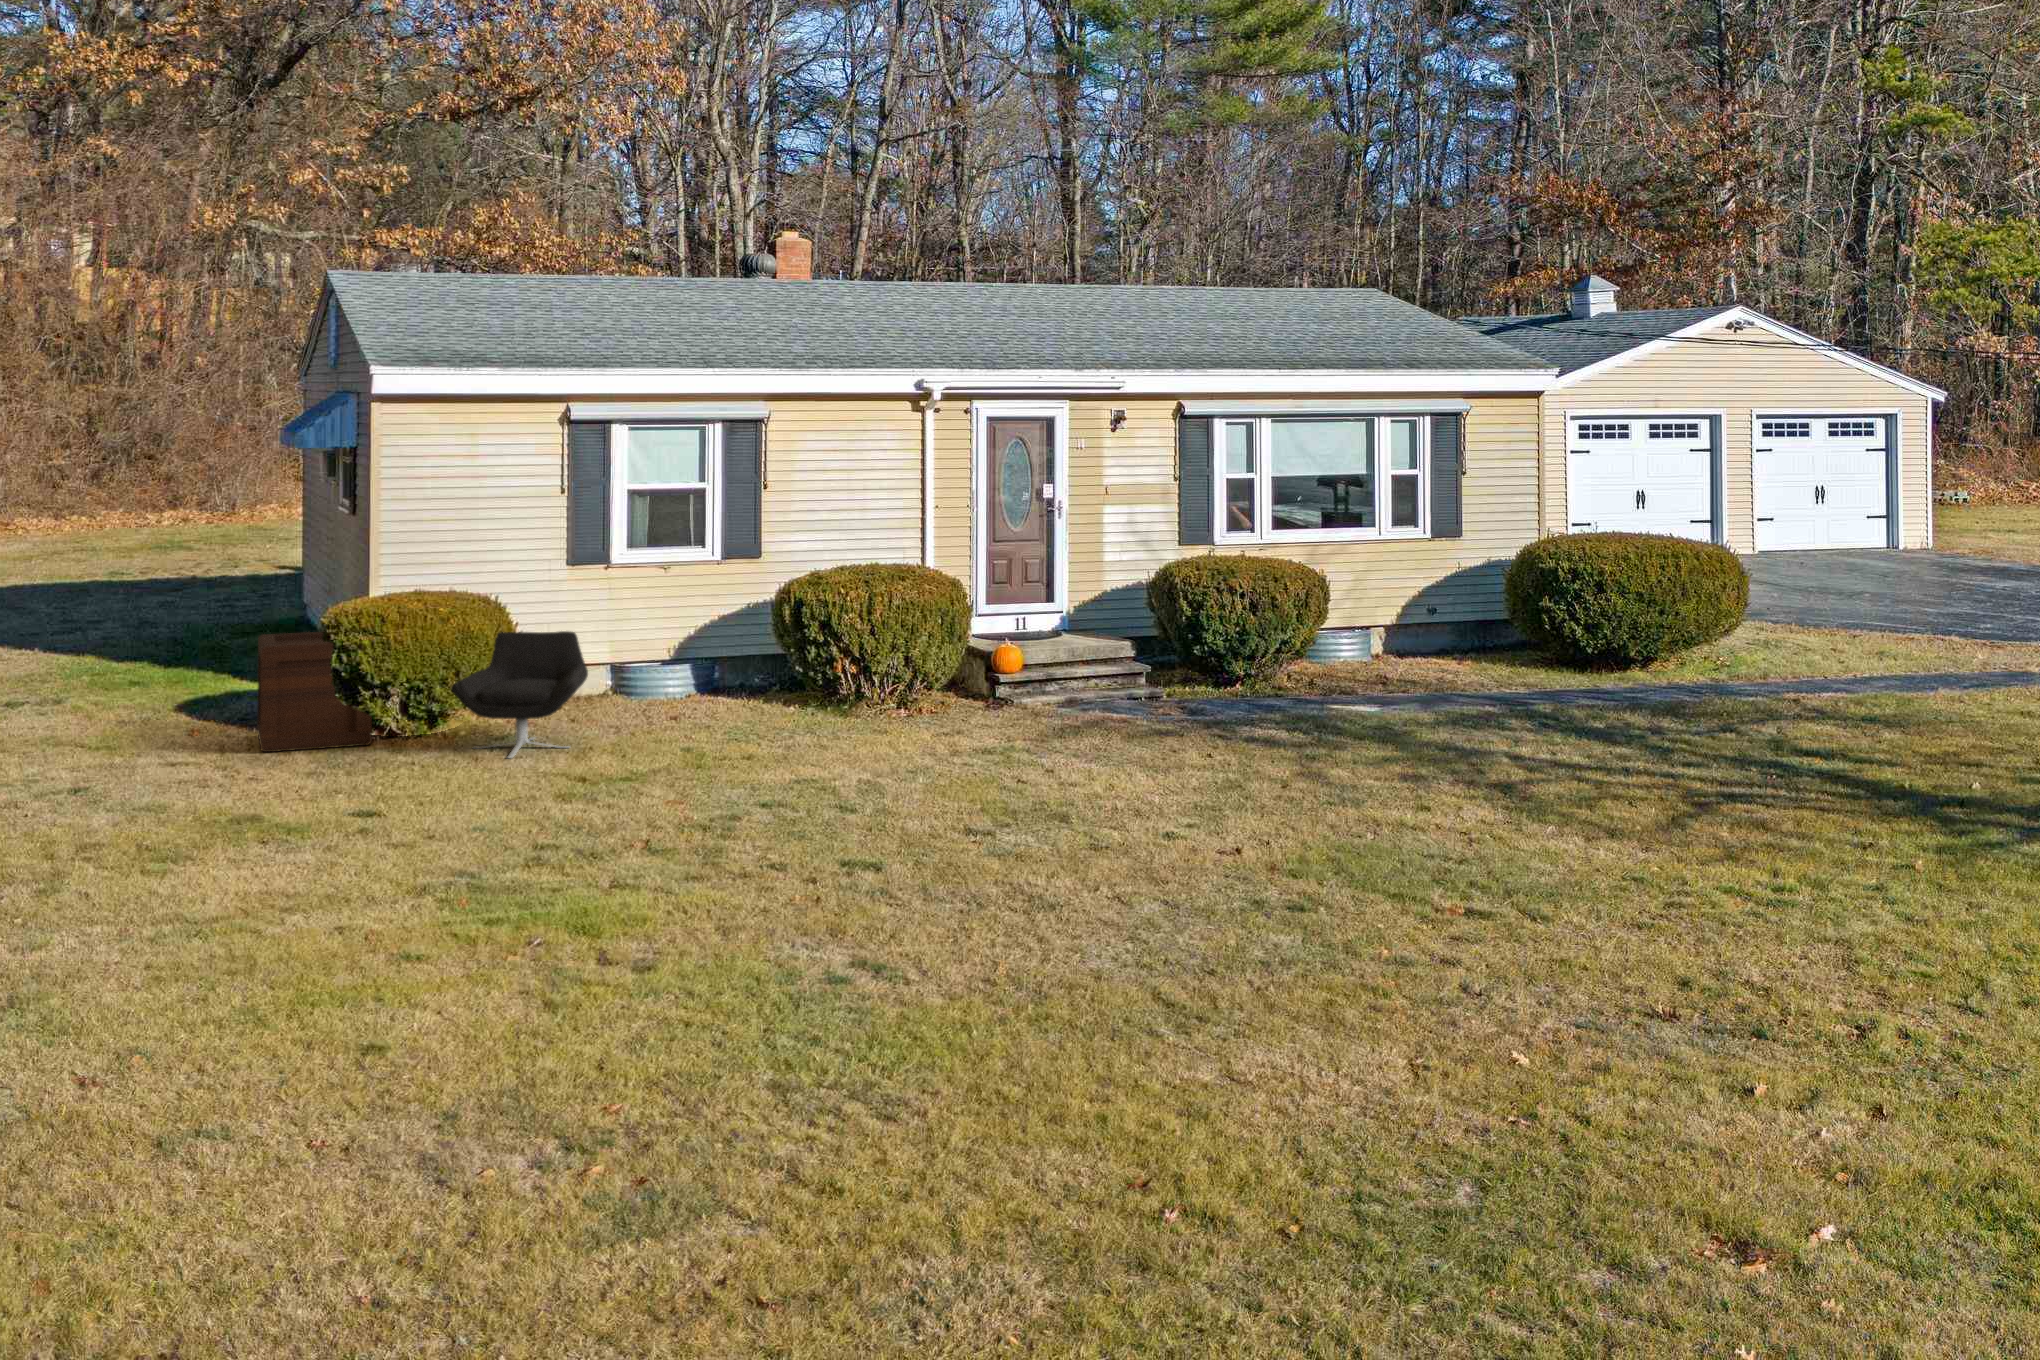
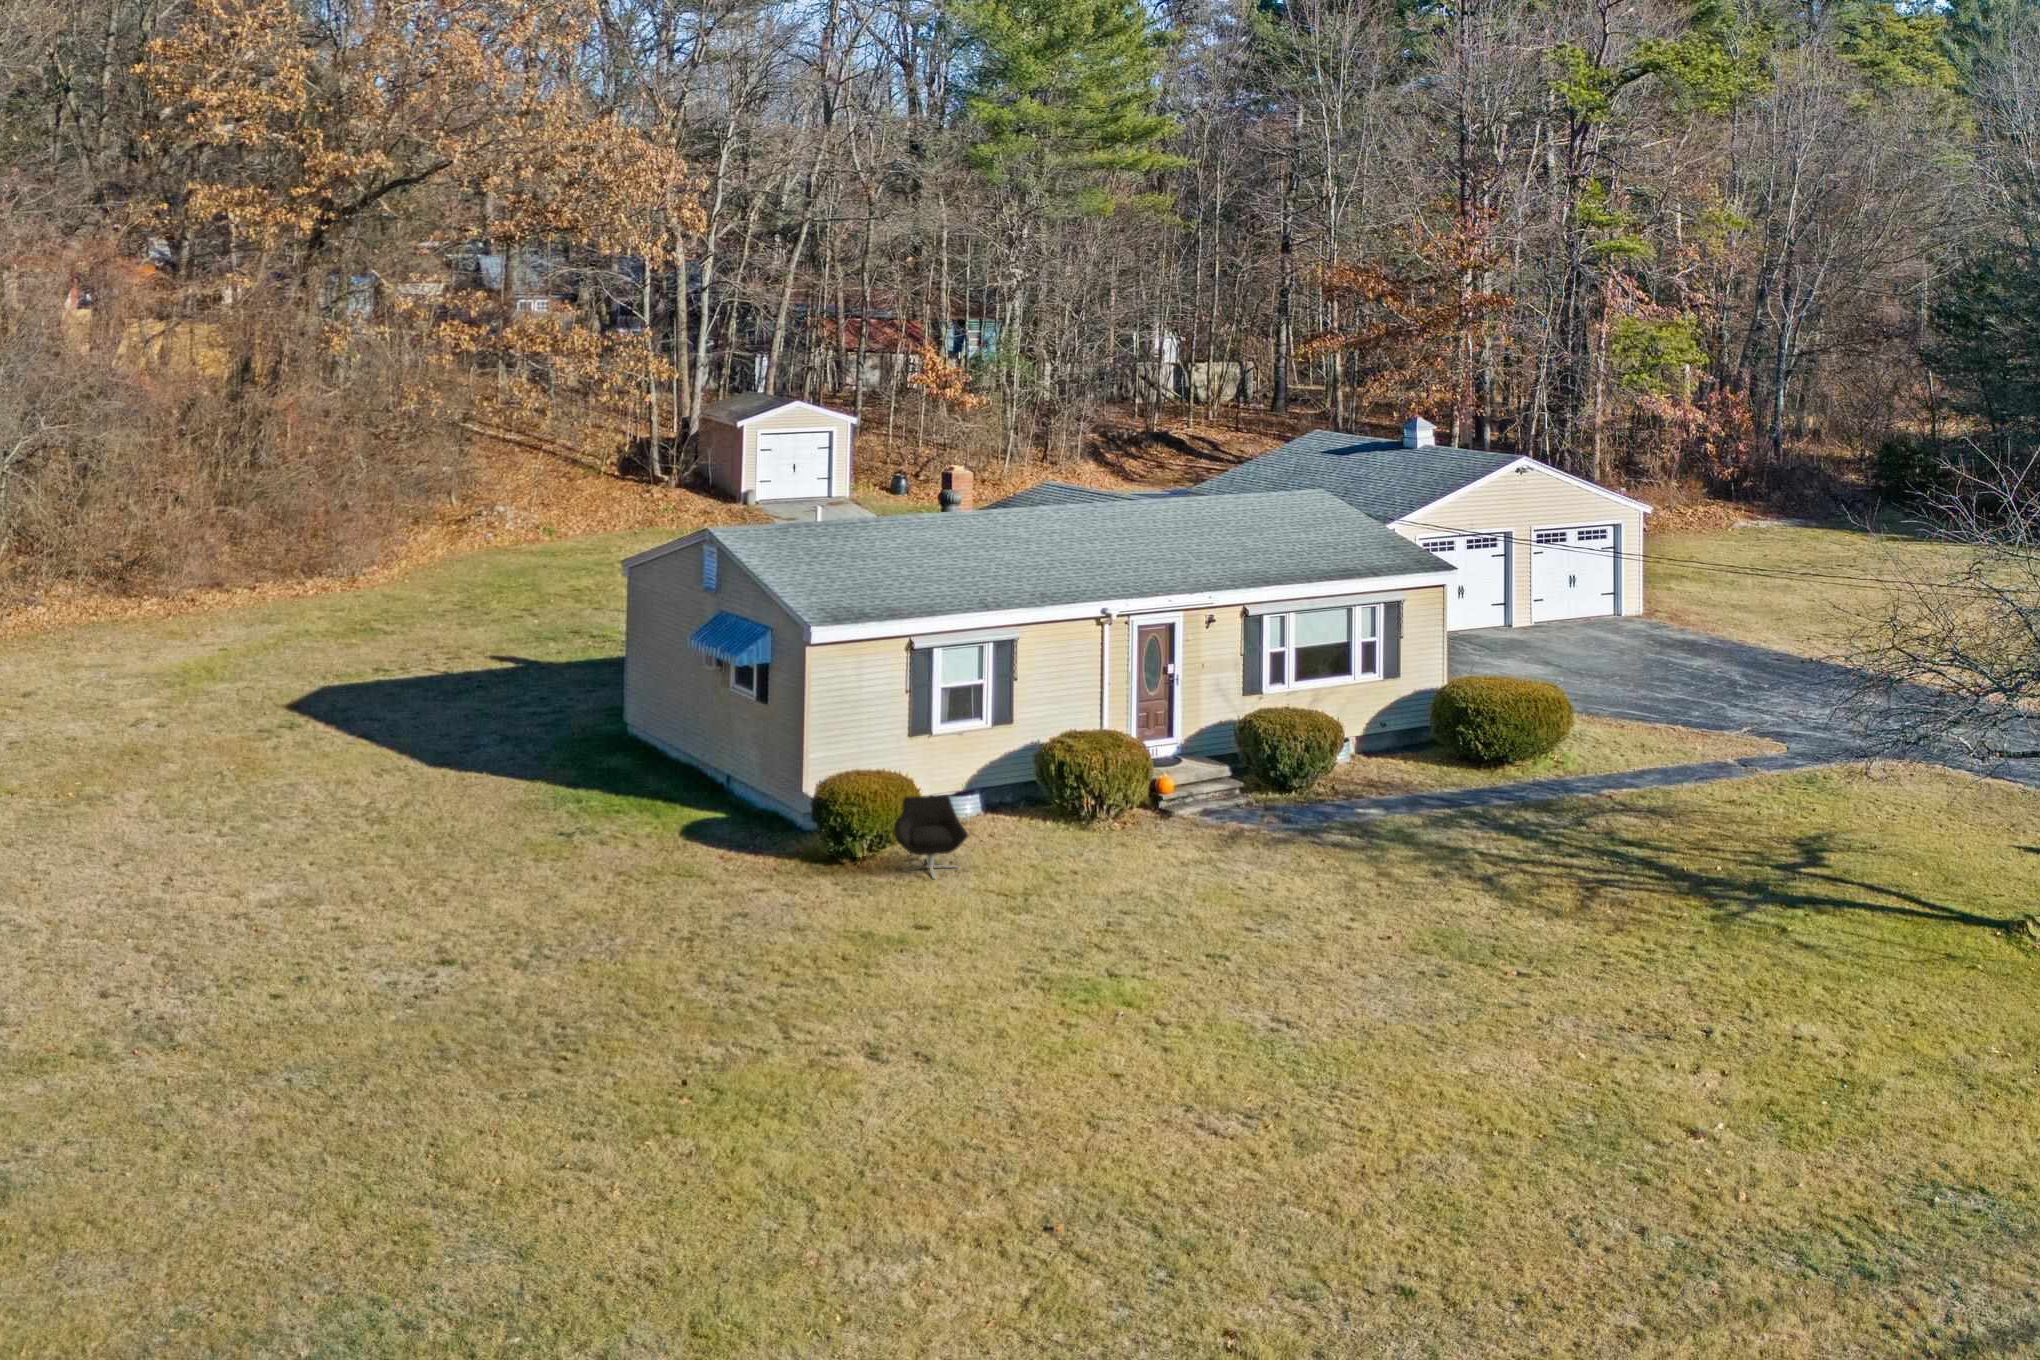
wooden crate: present [257,632,372,752] -> none [759,796,841,880]

